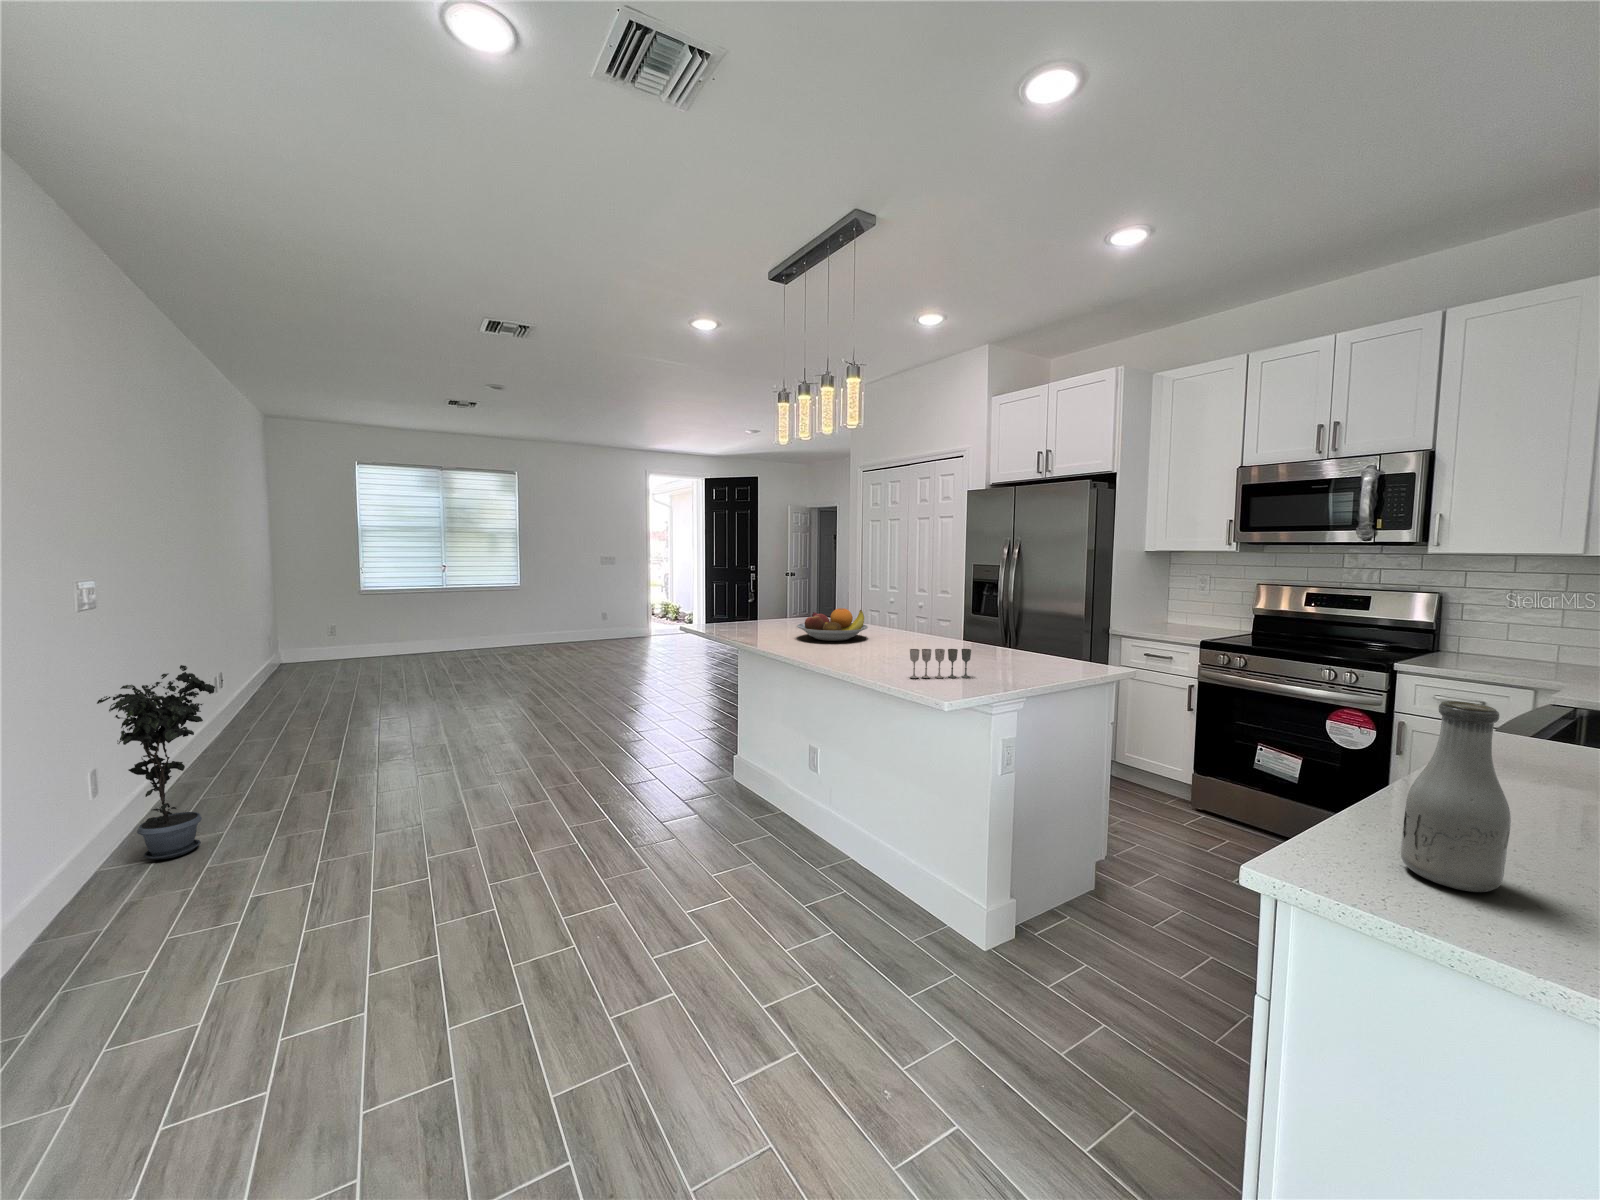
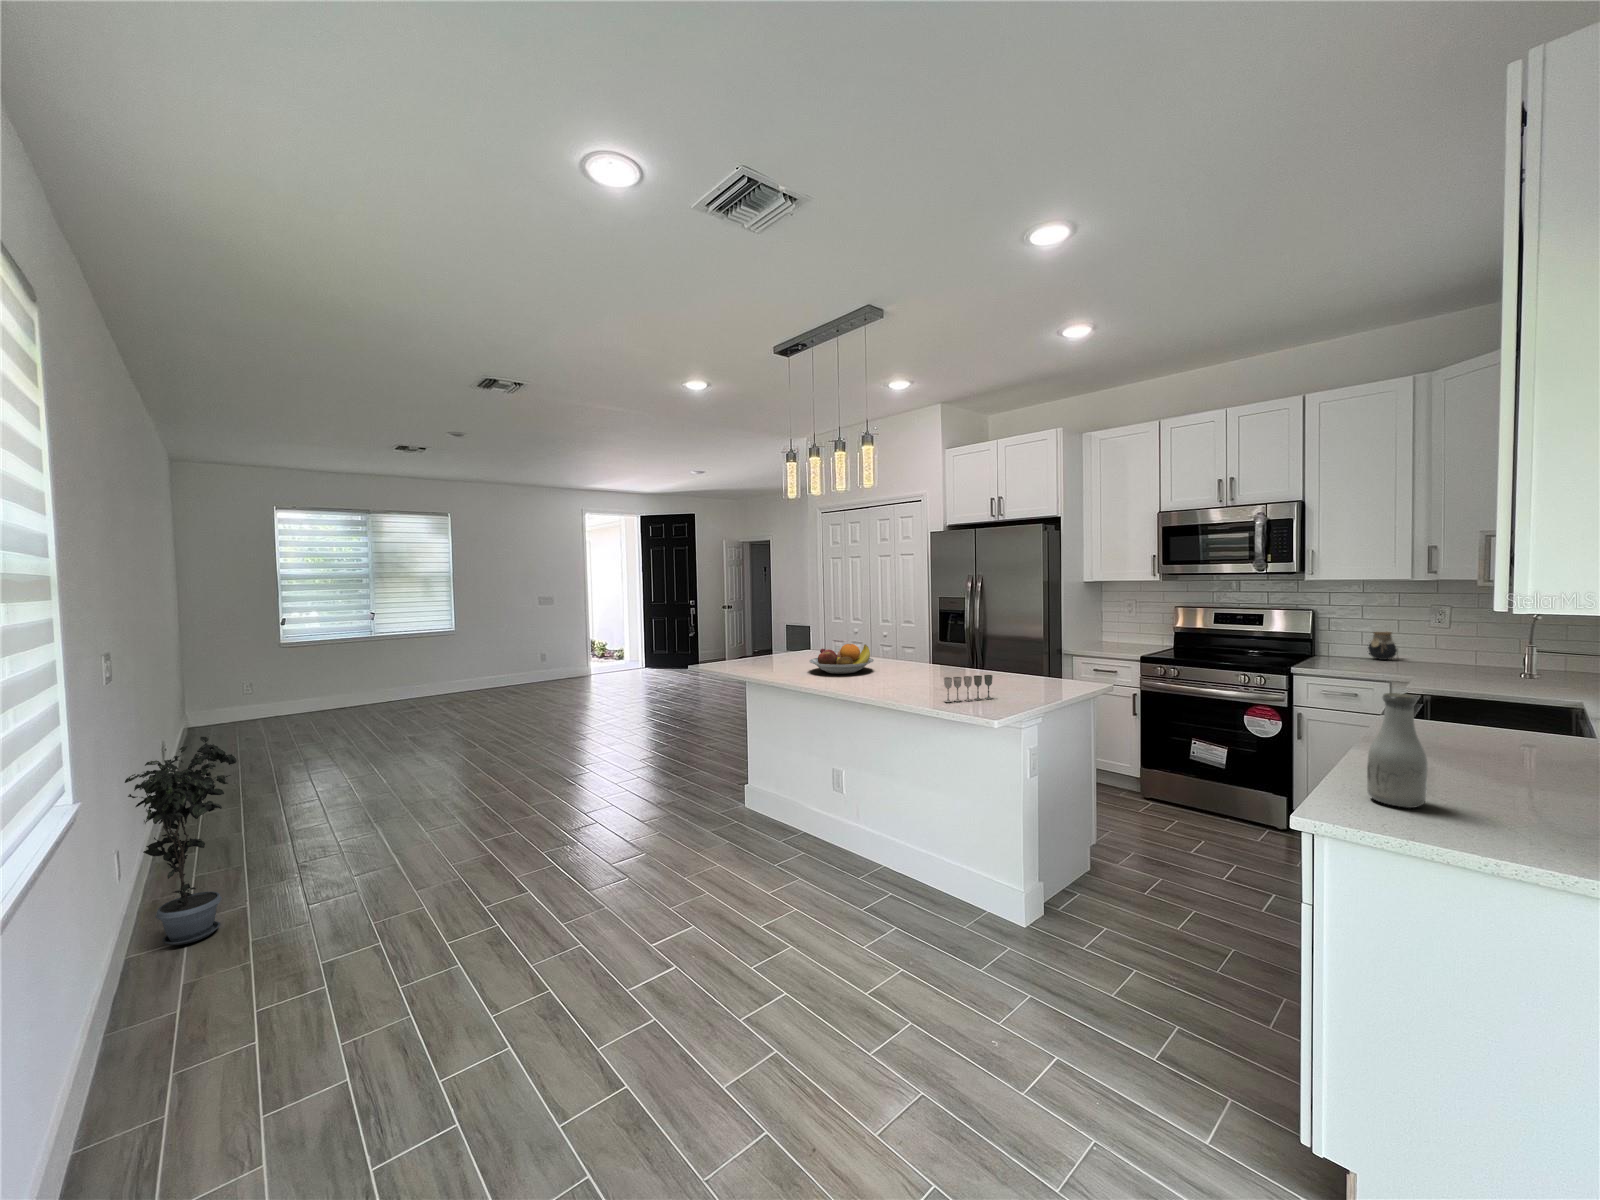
jar: none [1514,623,1560,661] -> present [1368,632,1397,660]

